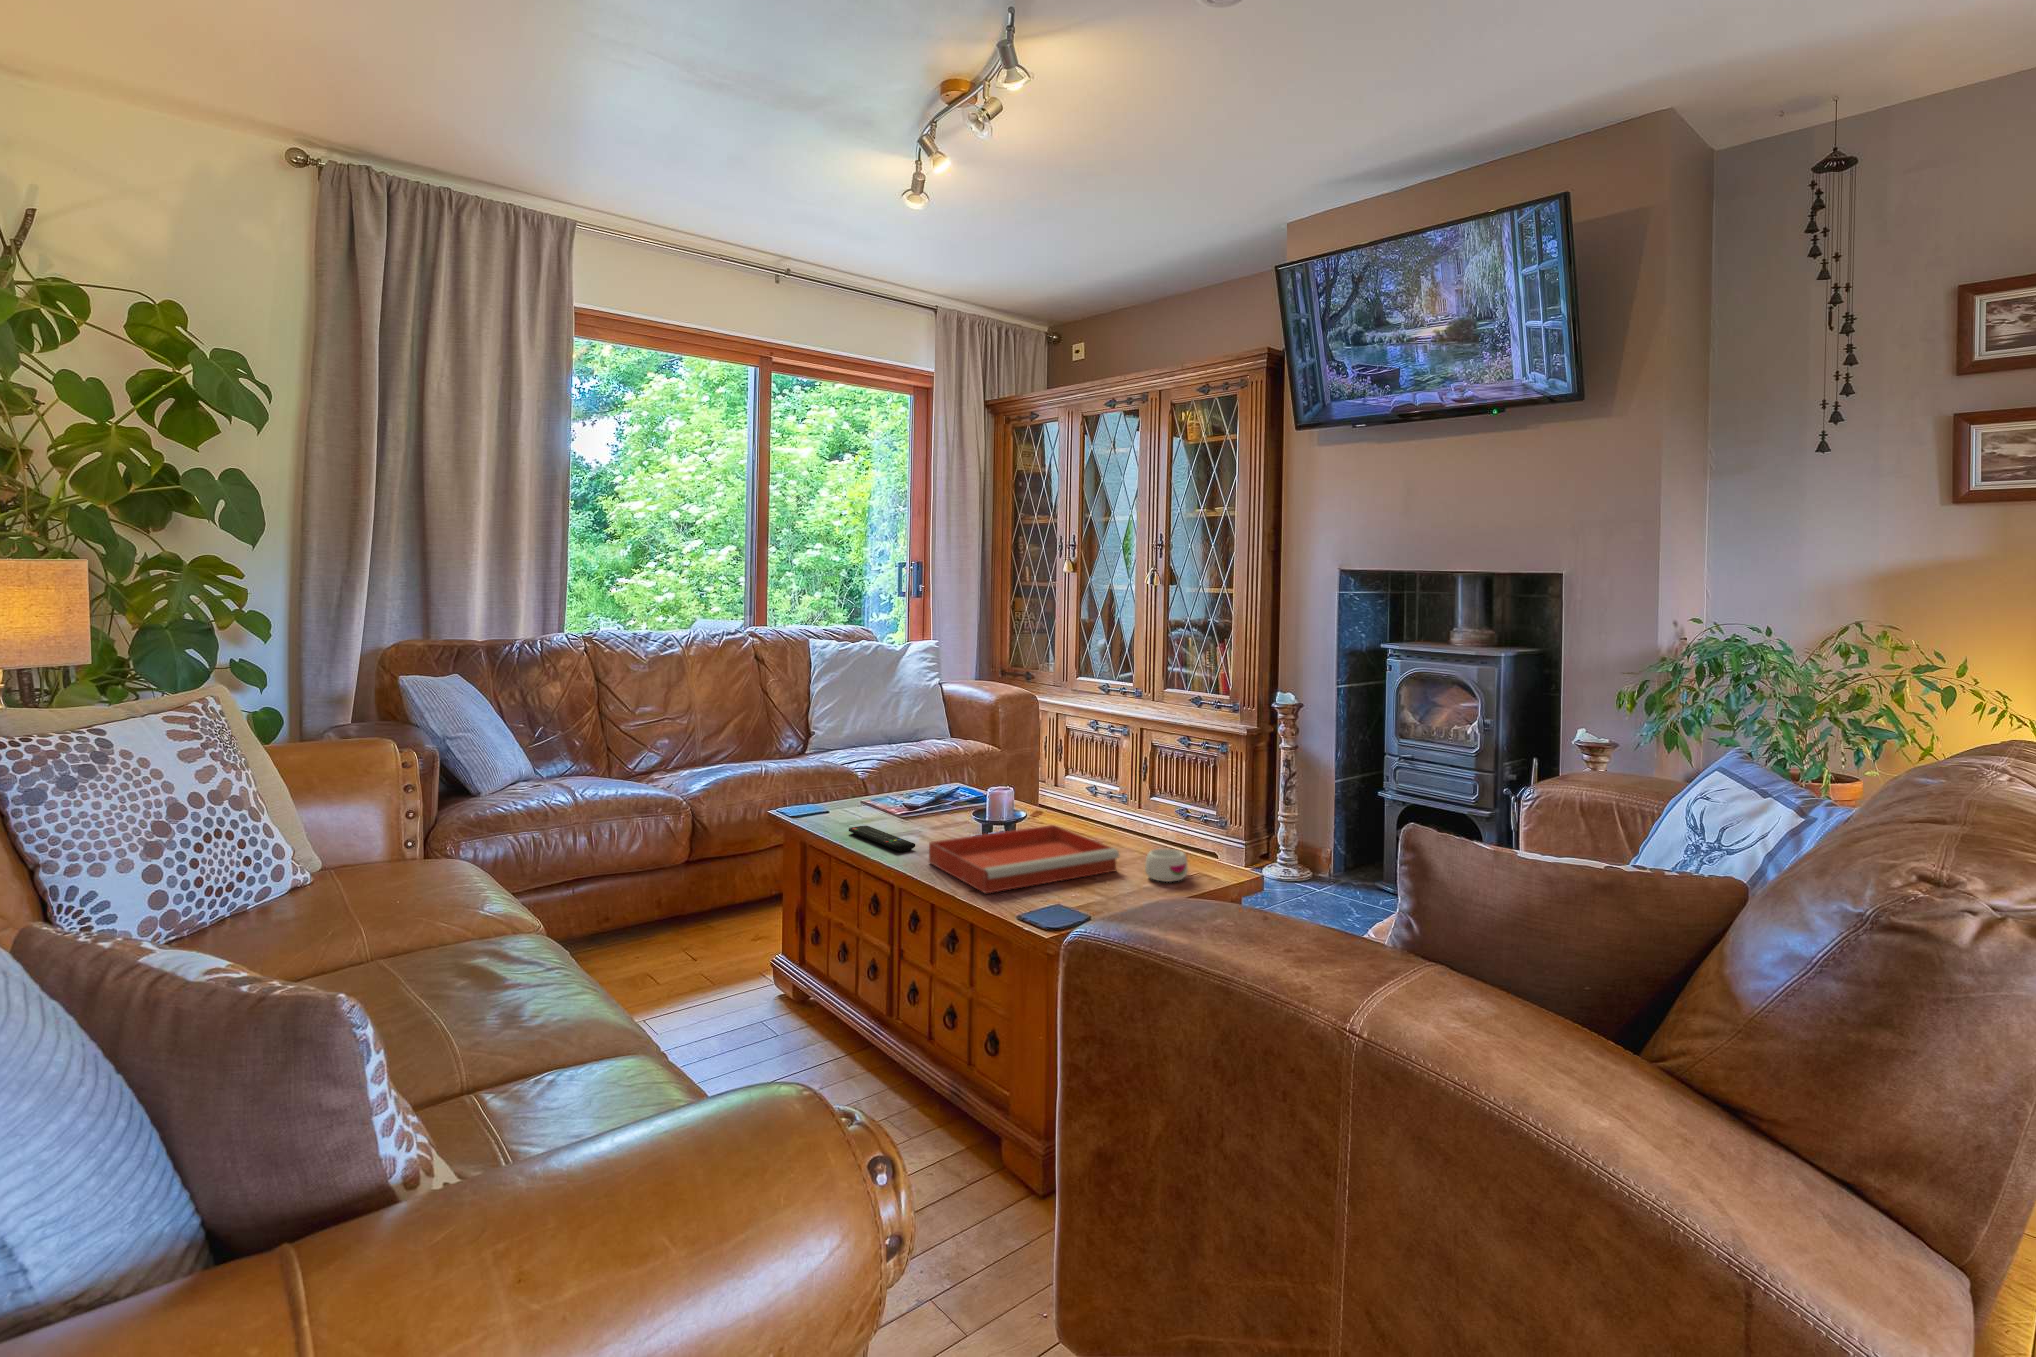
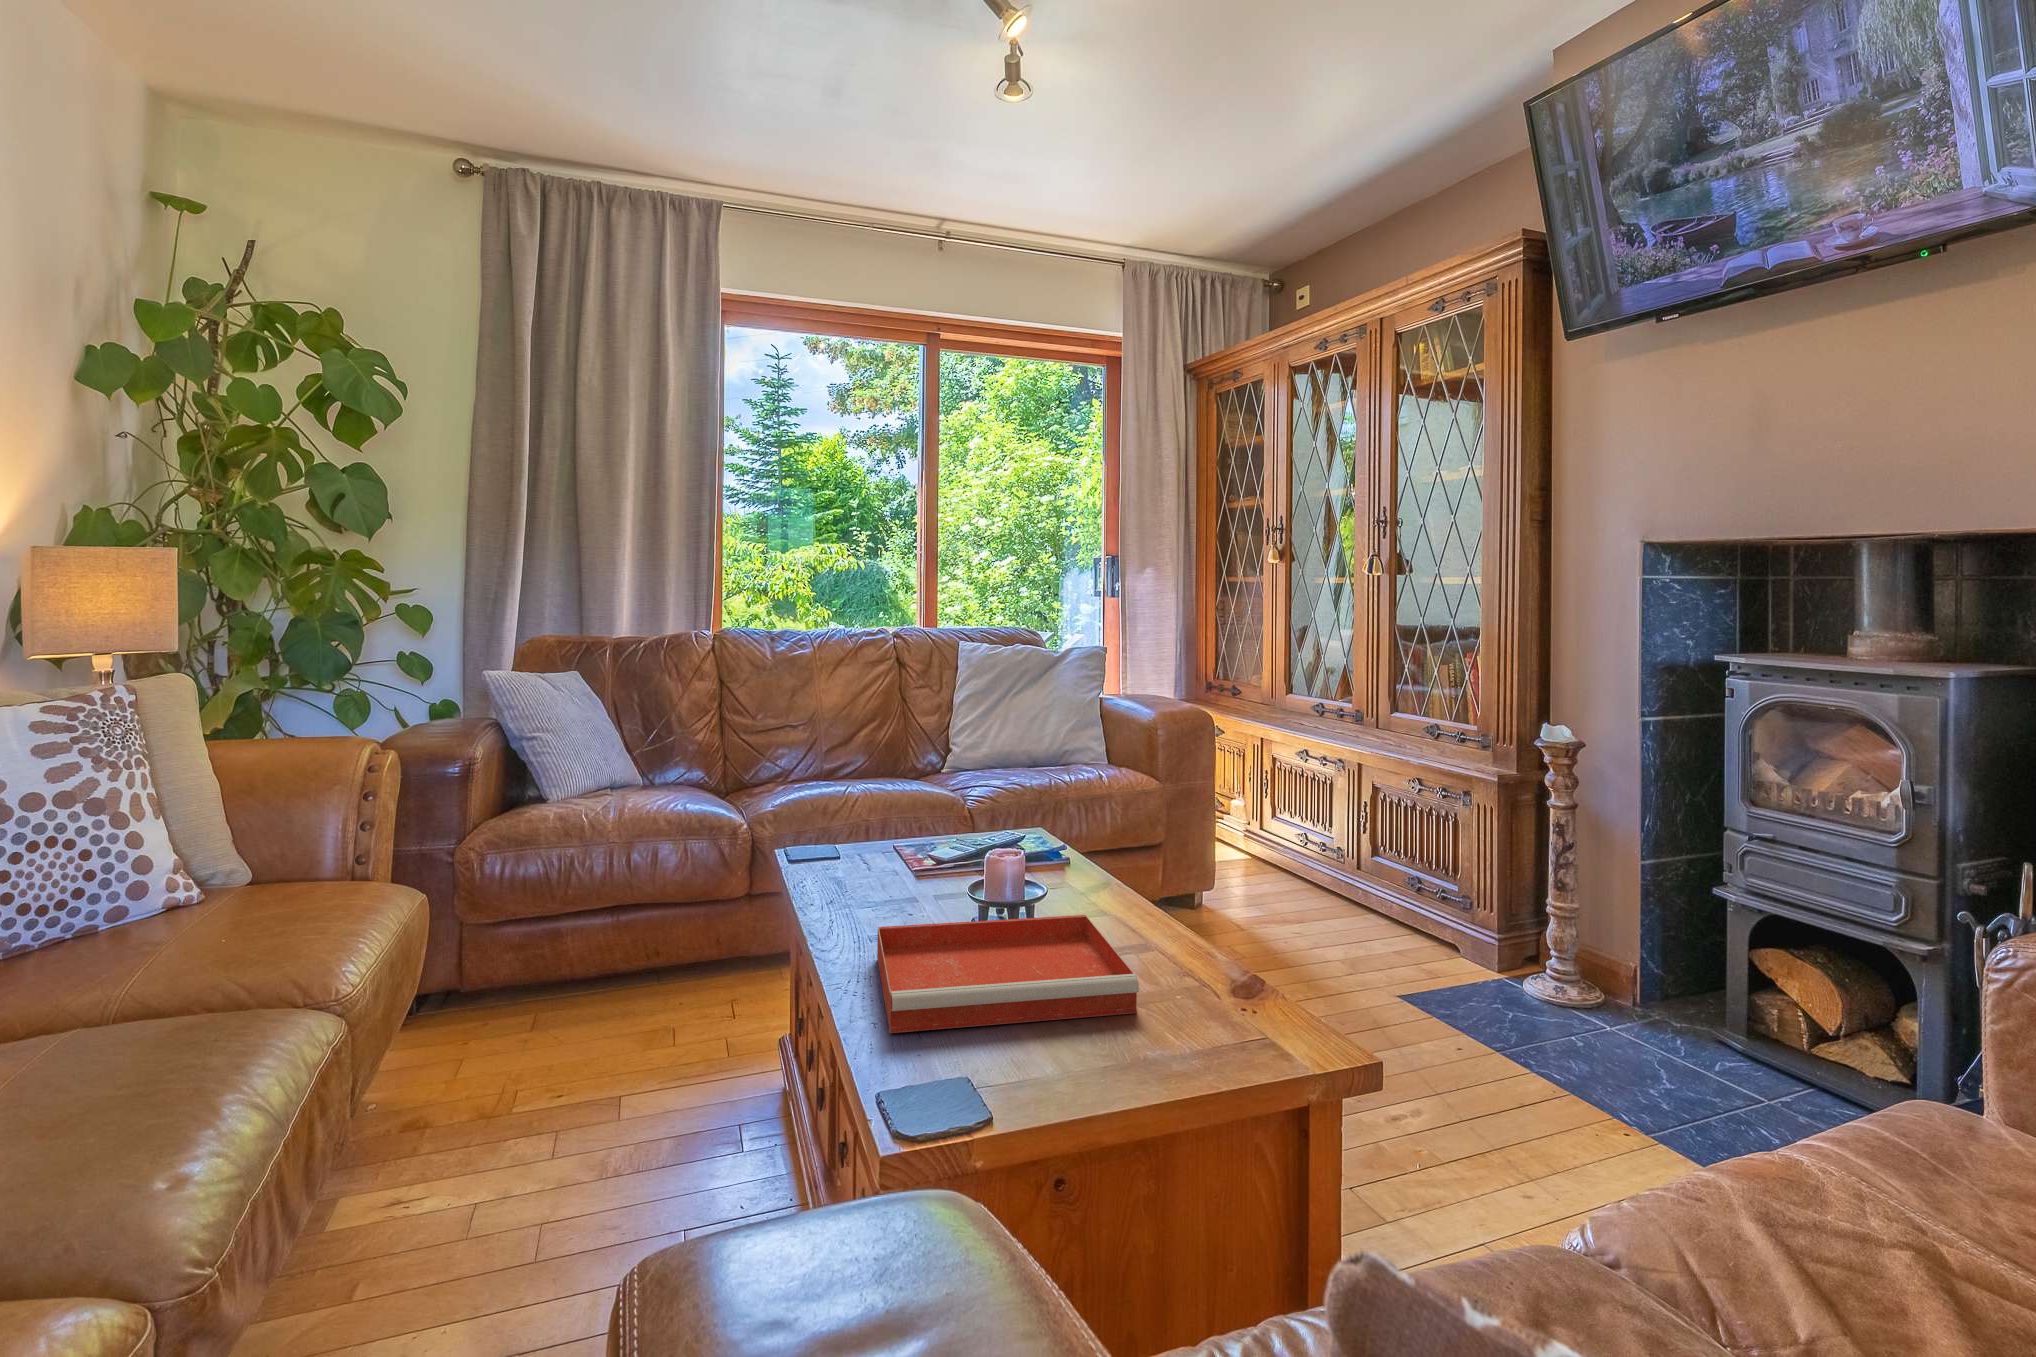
remote control: present [849,826,915,852] -> none [834,884,886,933]
mug: present [1145,849,1188,882] -> none [1171,987,1253,1052]

